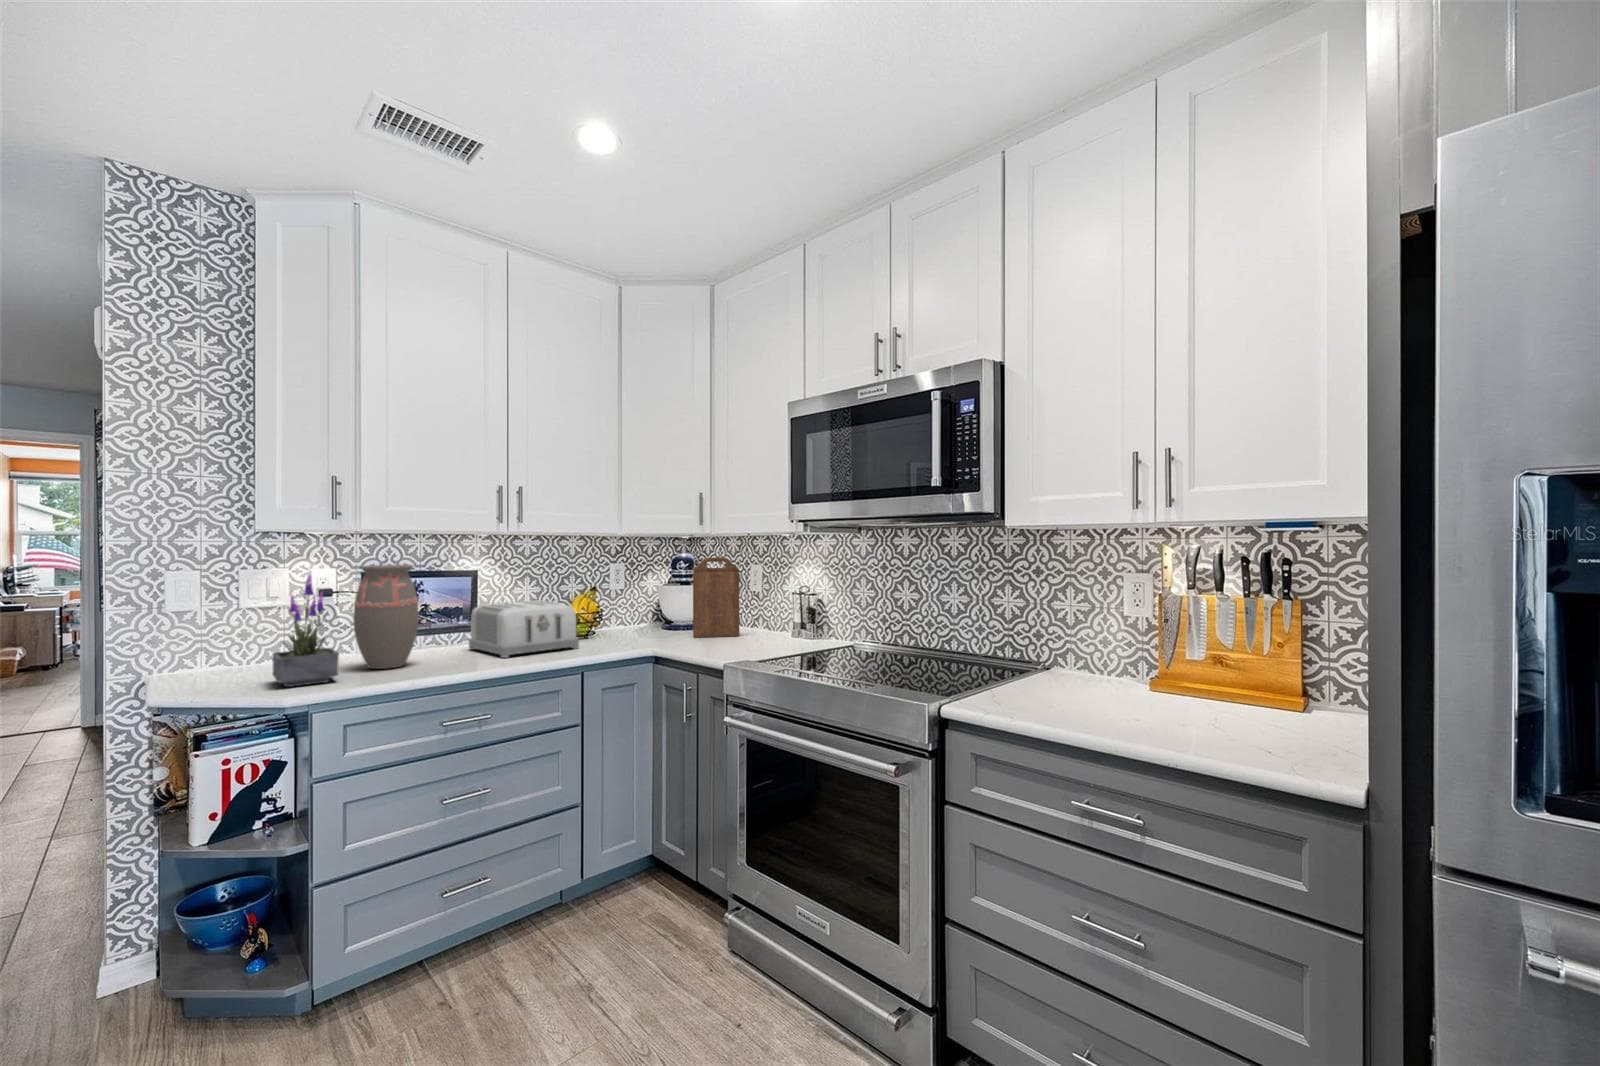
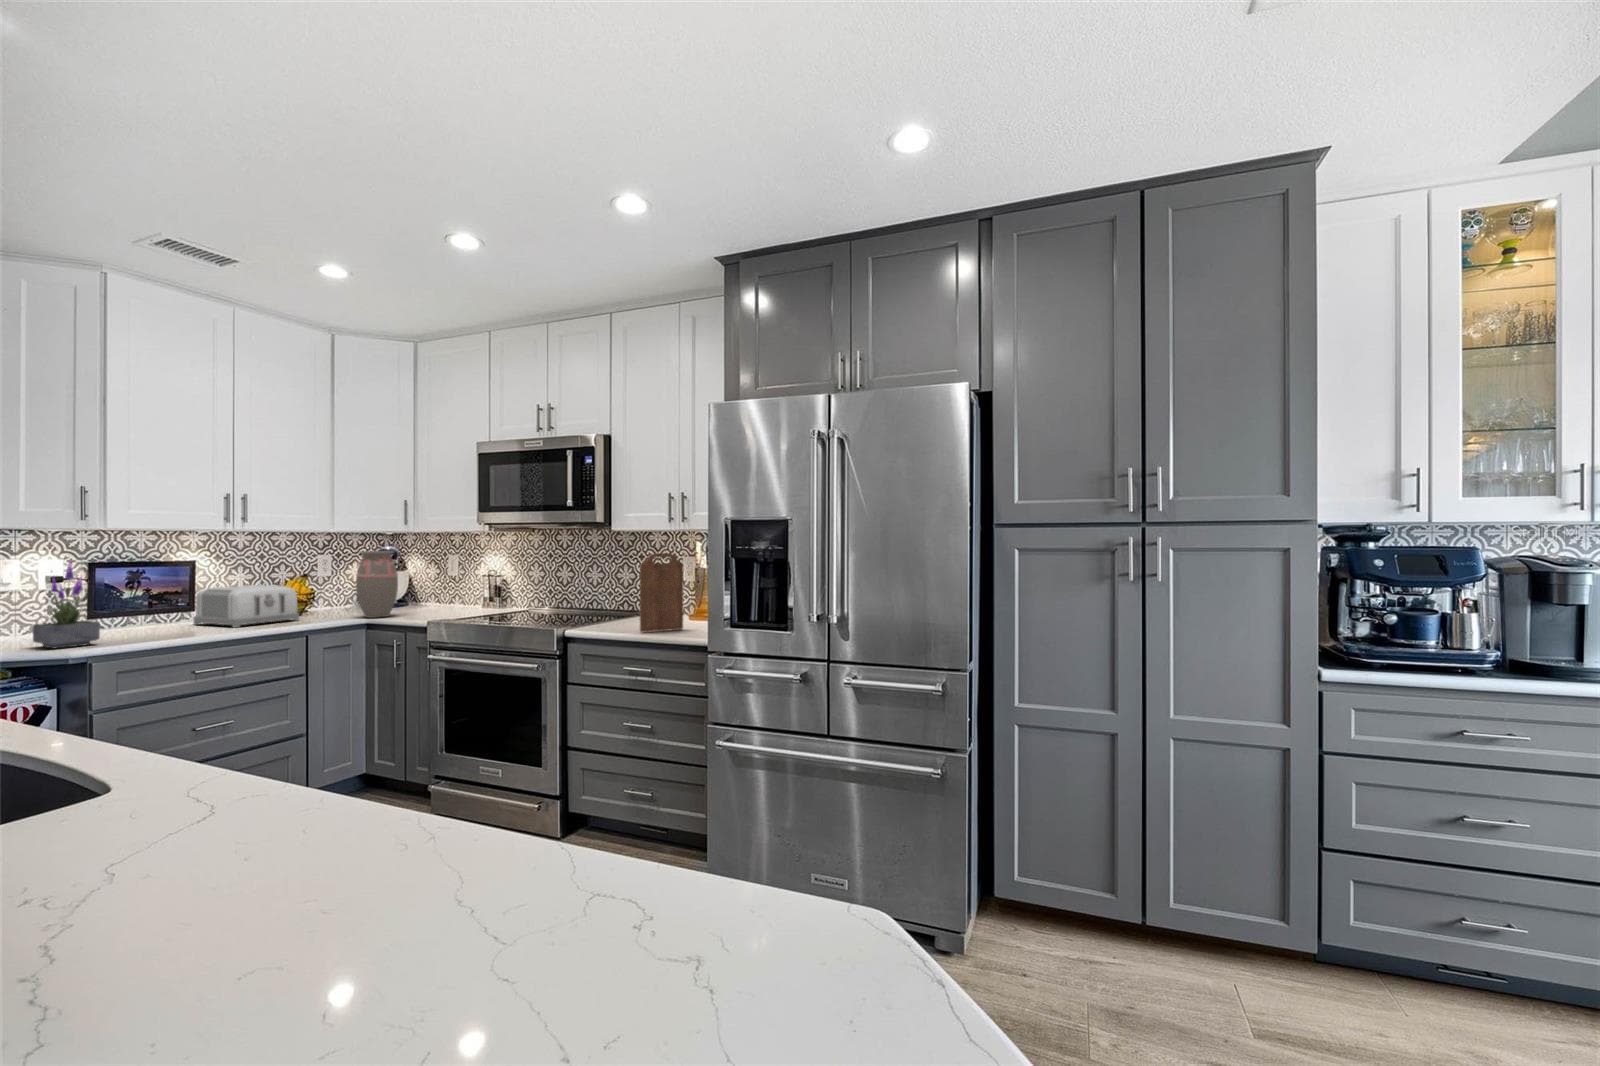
cutting board: present [693,557,739,637] -> present [640,553,683,632]
decorative vase: present [353,565,419,669] -> present [356,551,398,618]

